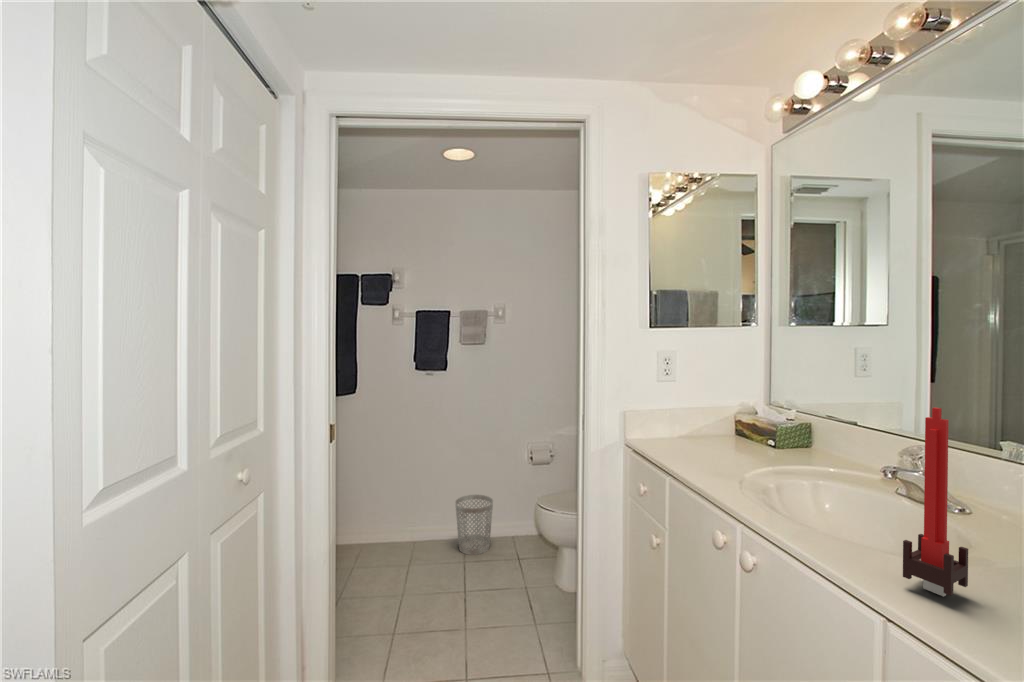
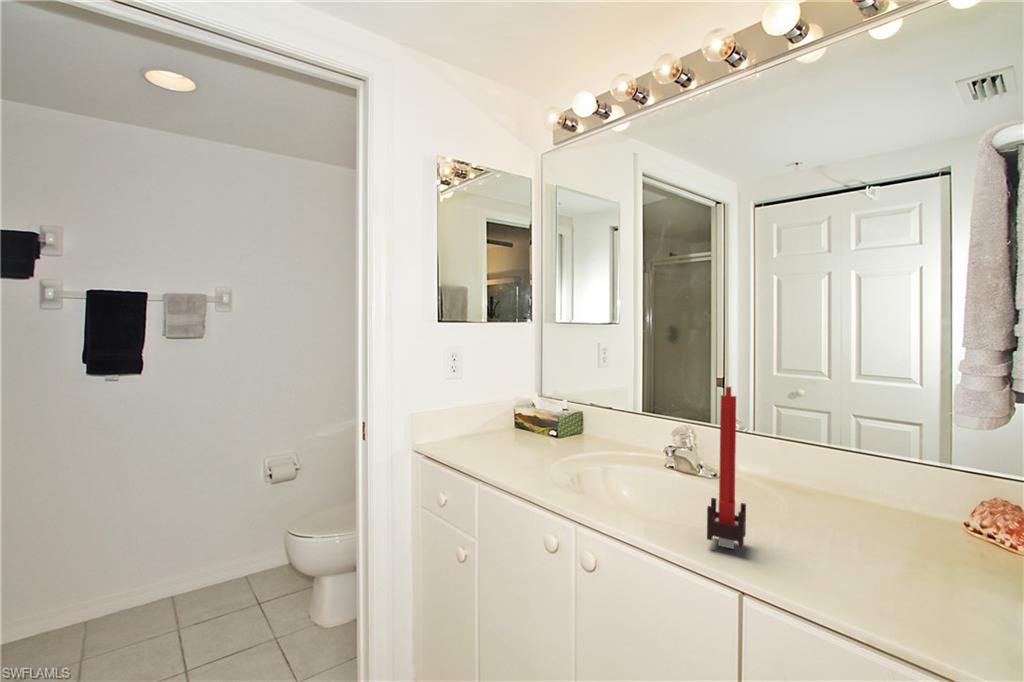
wastebasket: present [455,495,493,555] -> none [159,540,221,626]

